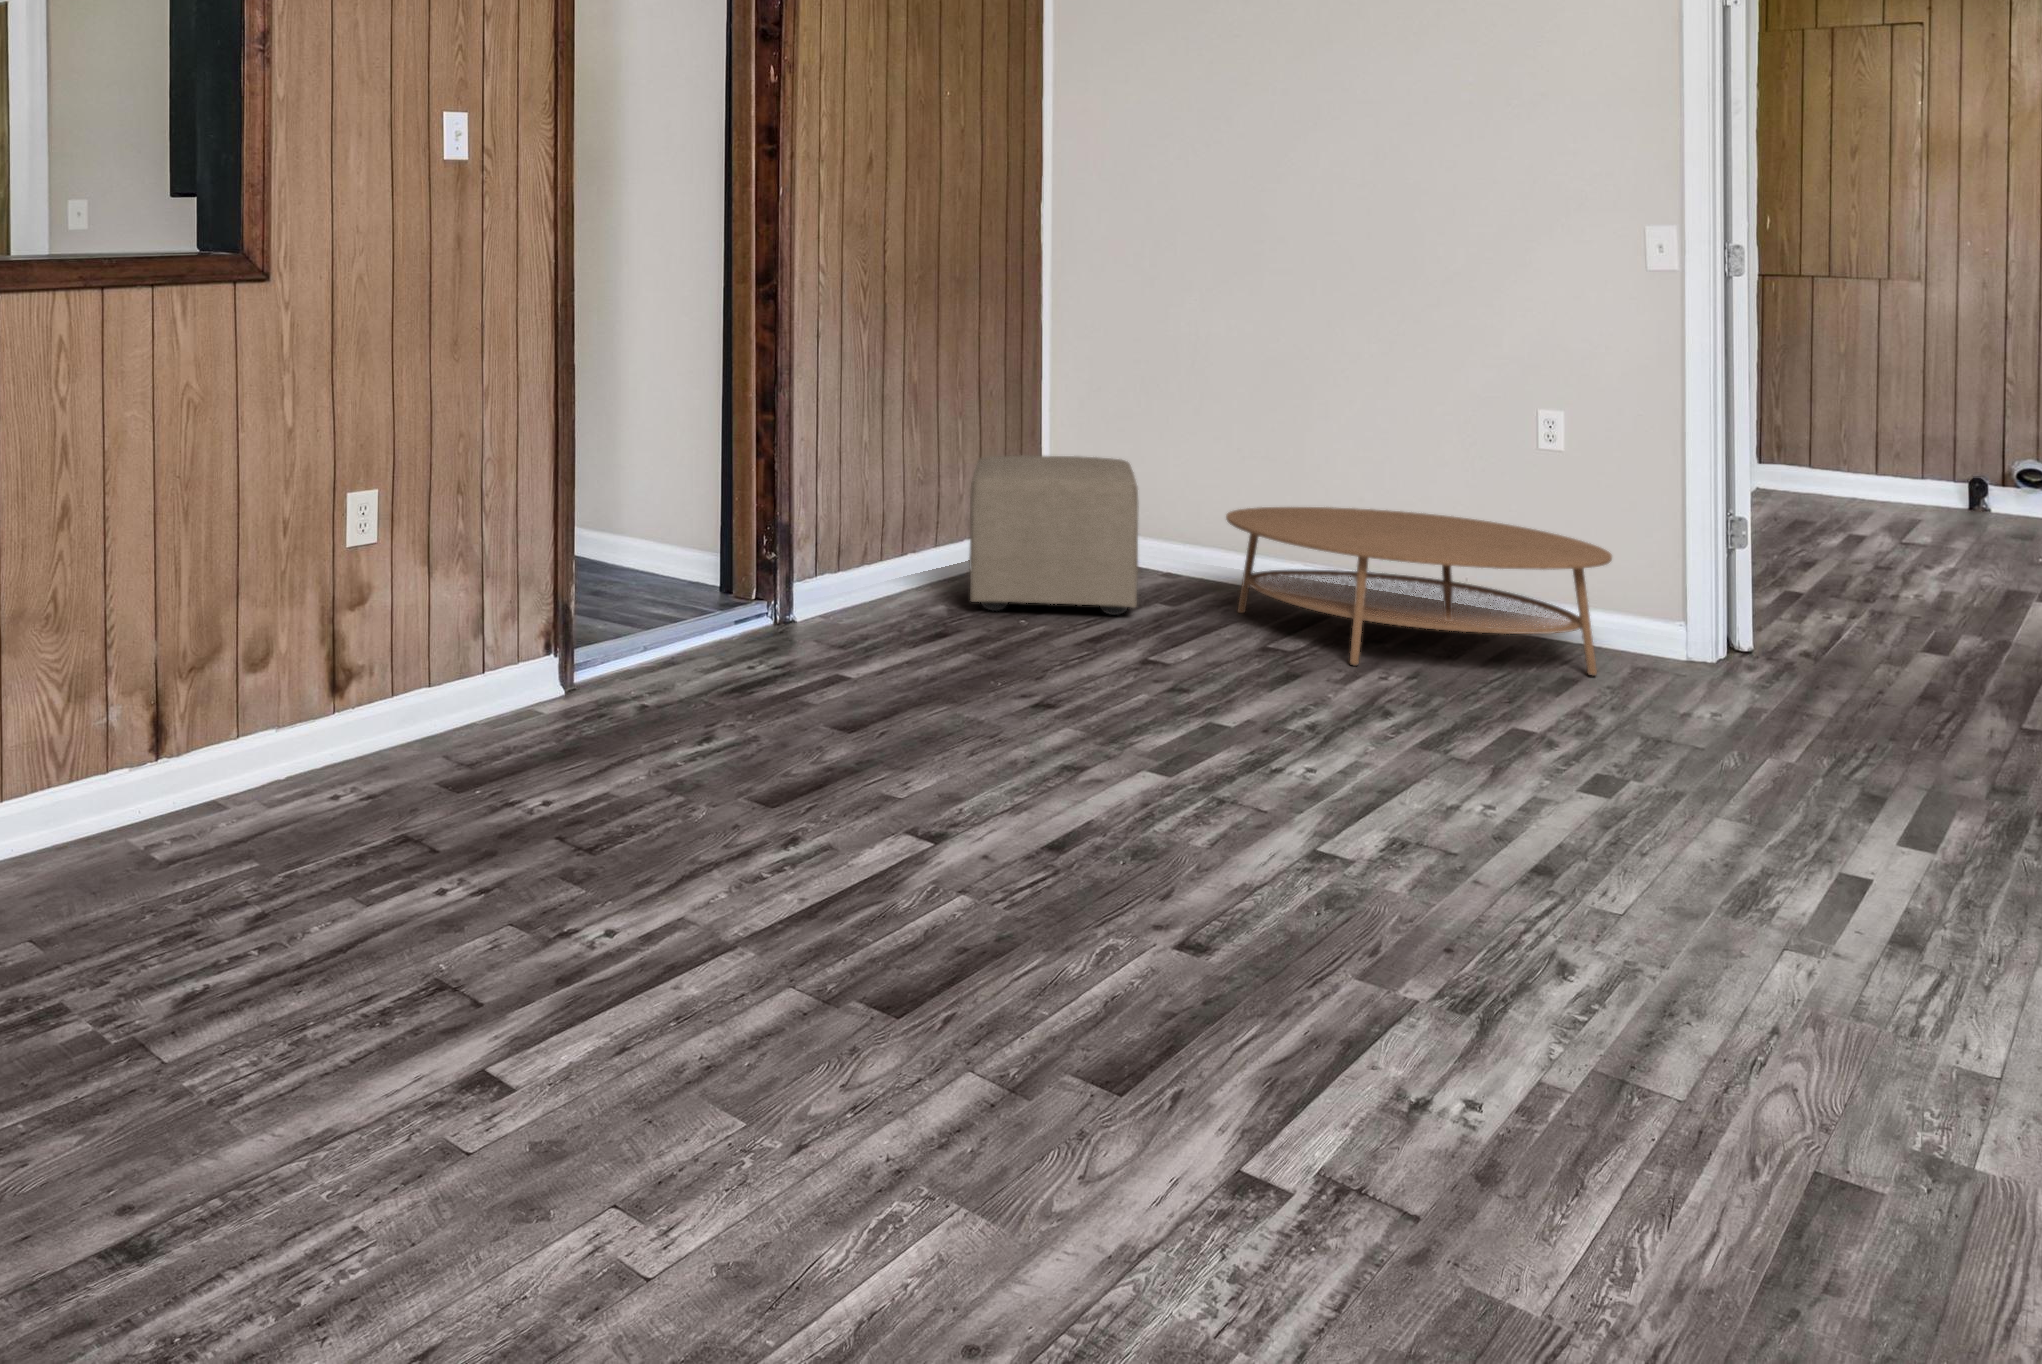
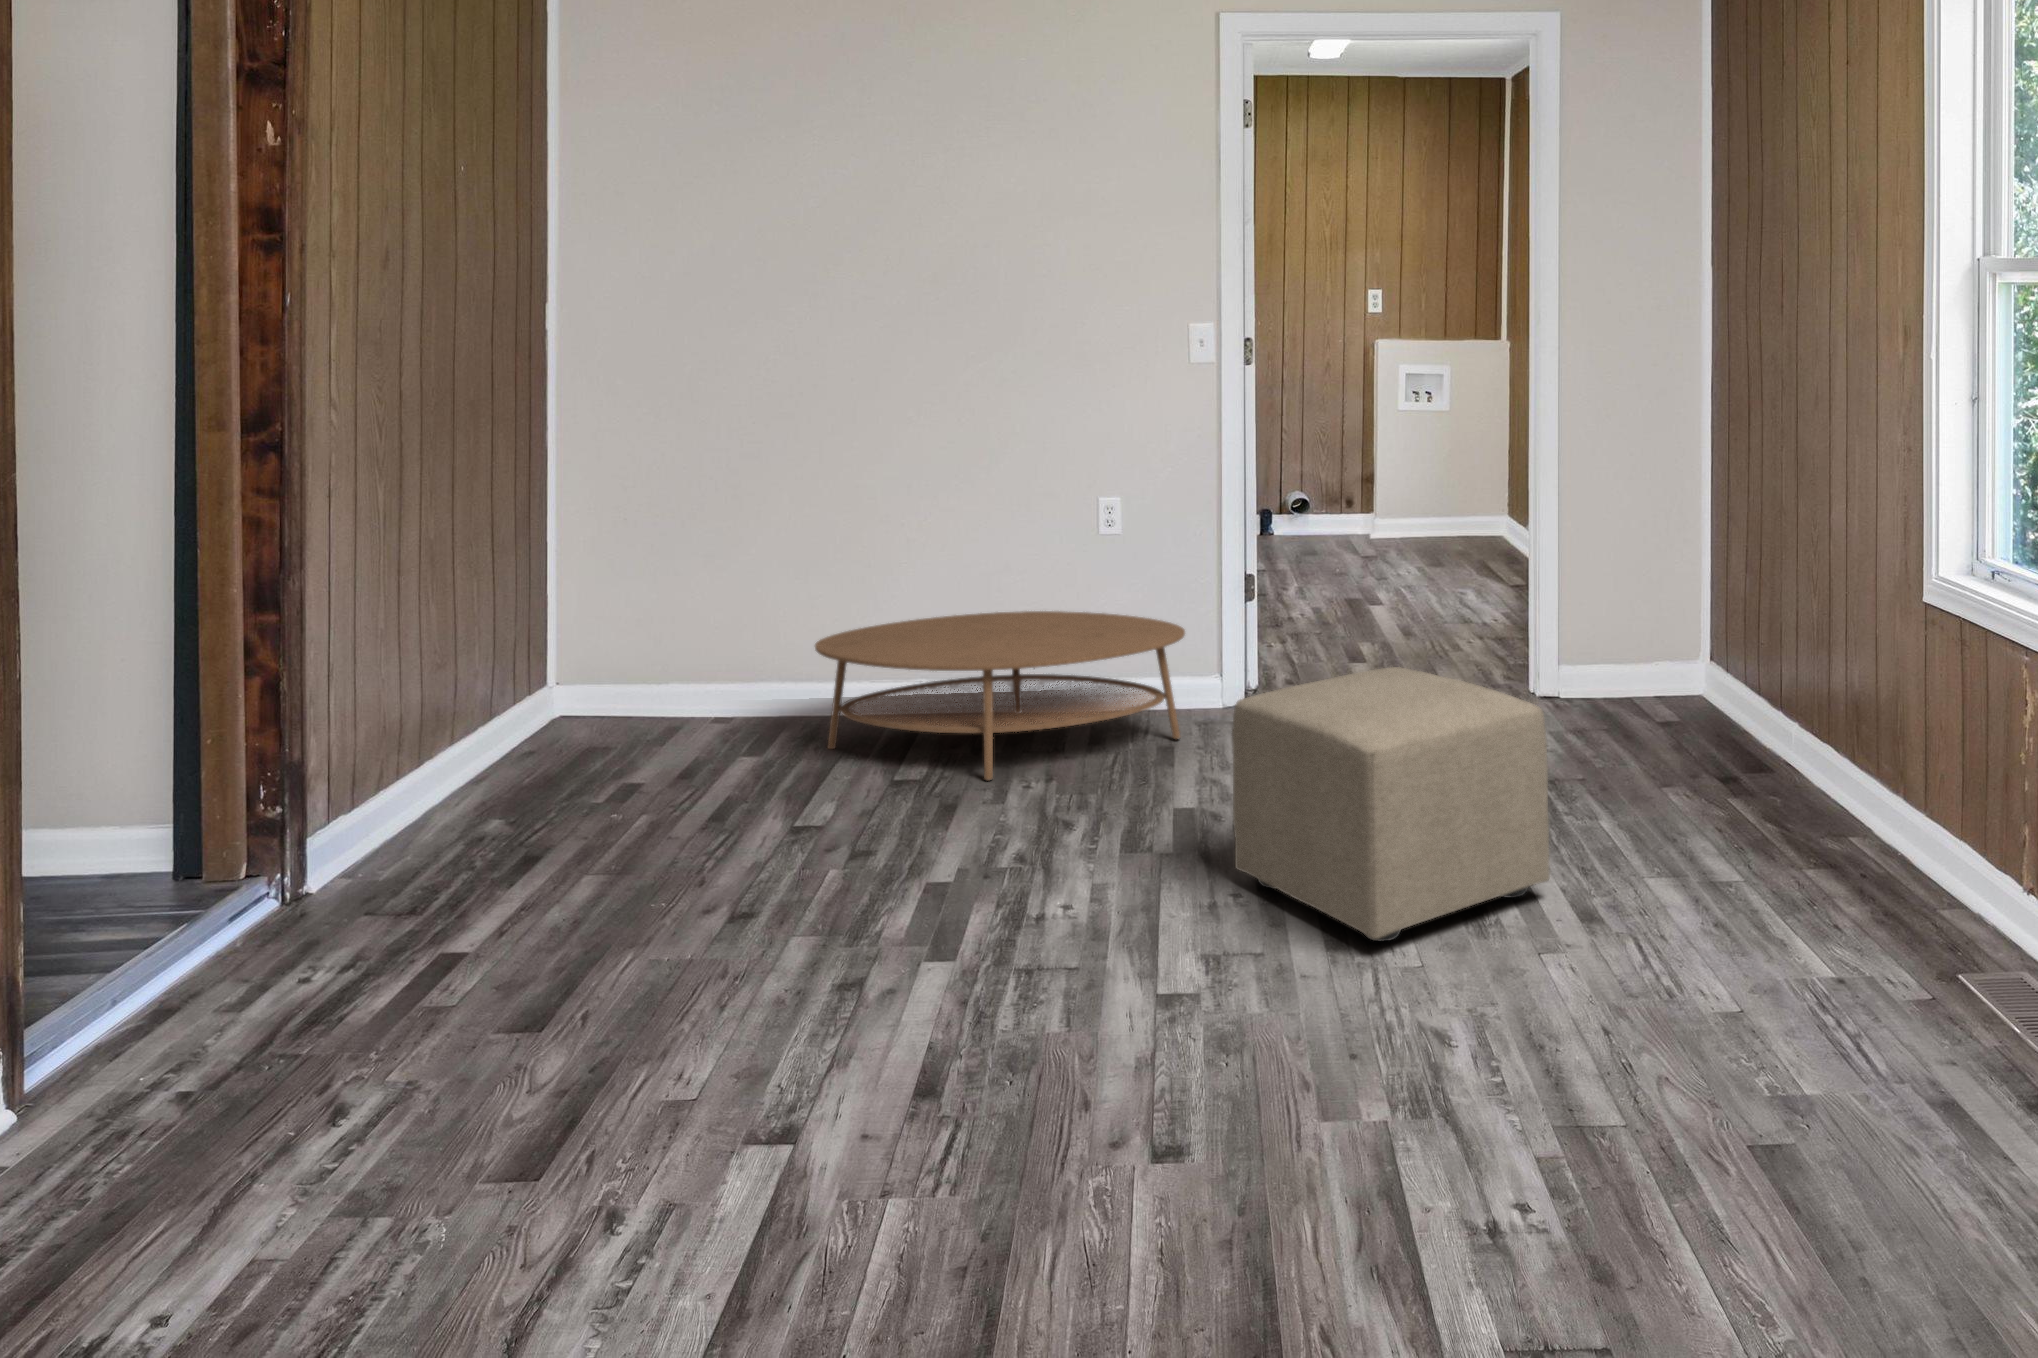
ottoman: present [969,455,1139,615] -> present [1232,667,1550,941]

